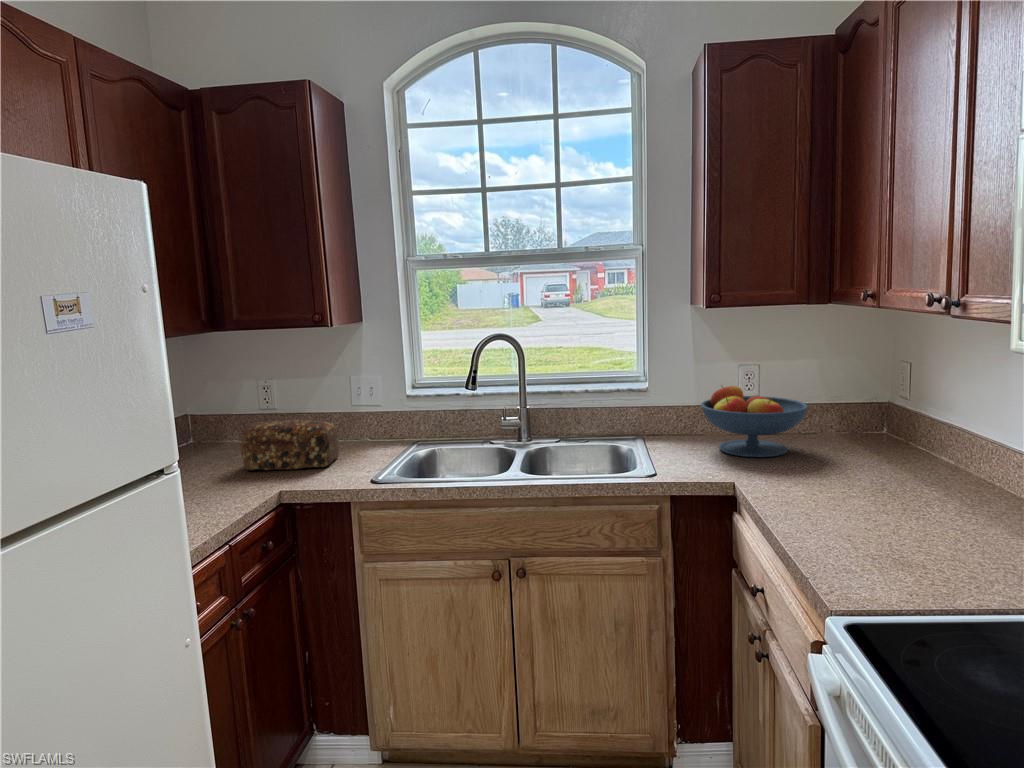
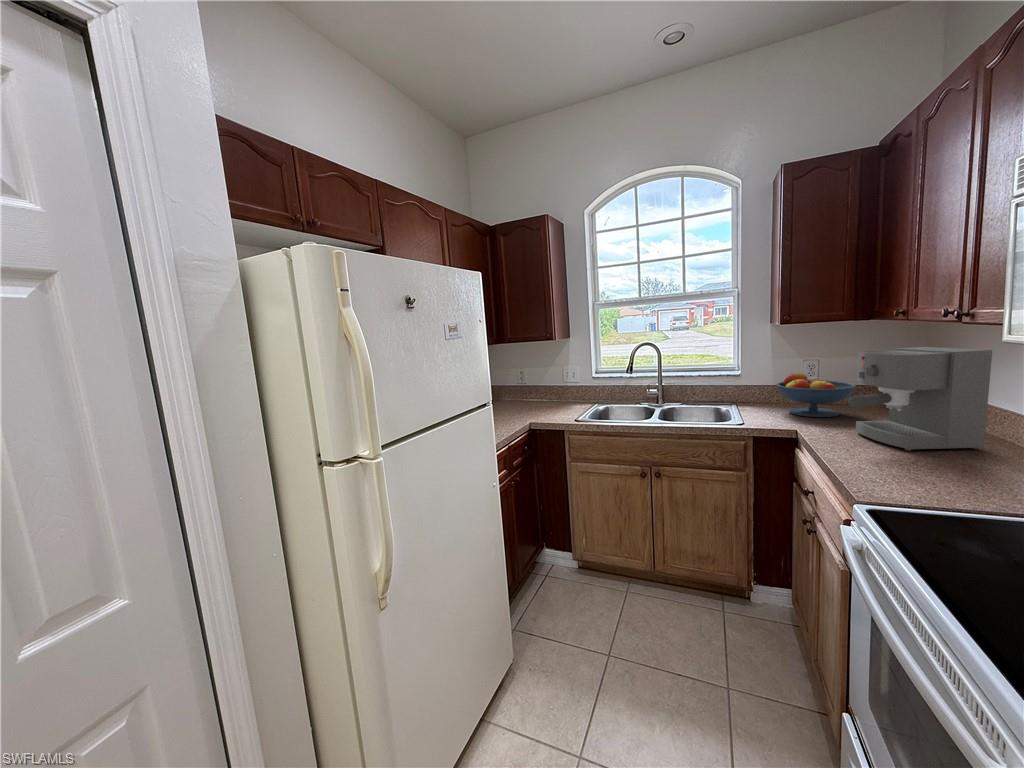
coffee maker: none [806,349,984,516] -> present [848,347,992,451]
bread loaf: present [241,419,339,471] -> none [510,388,557,413]

